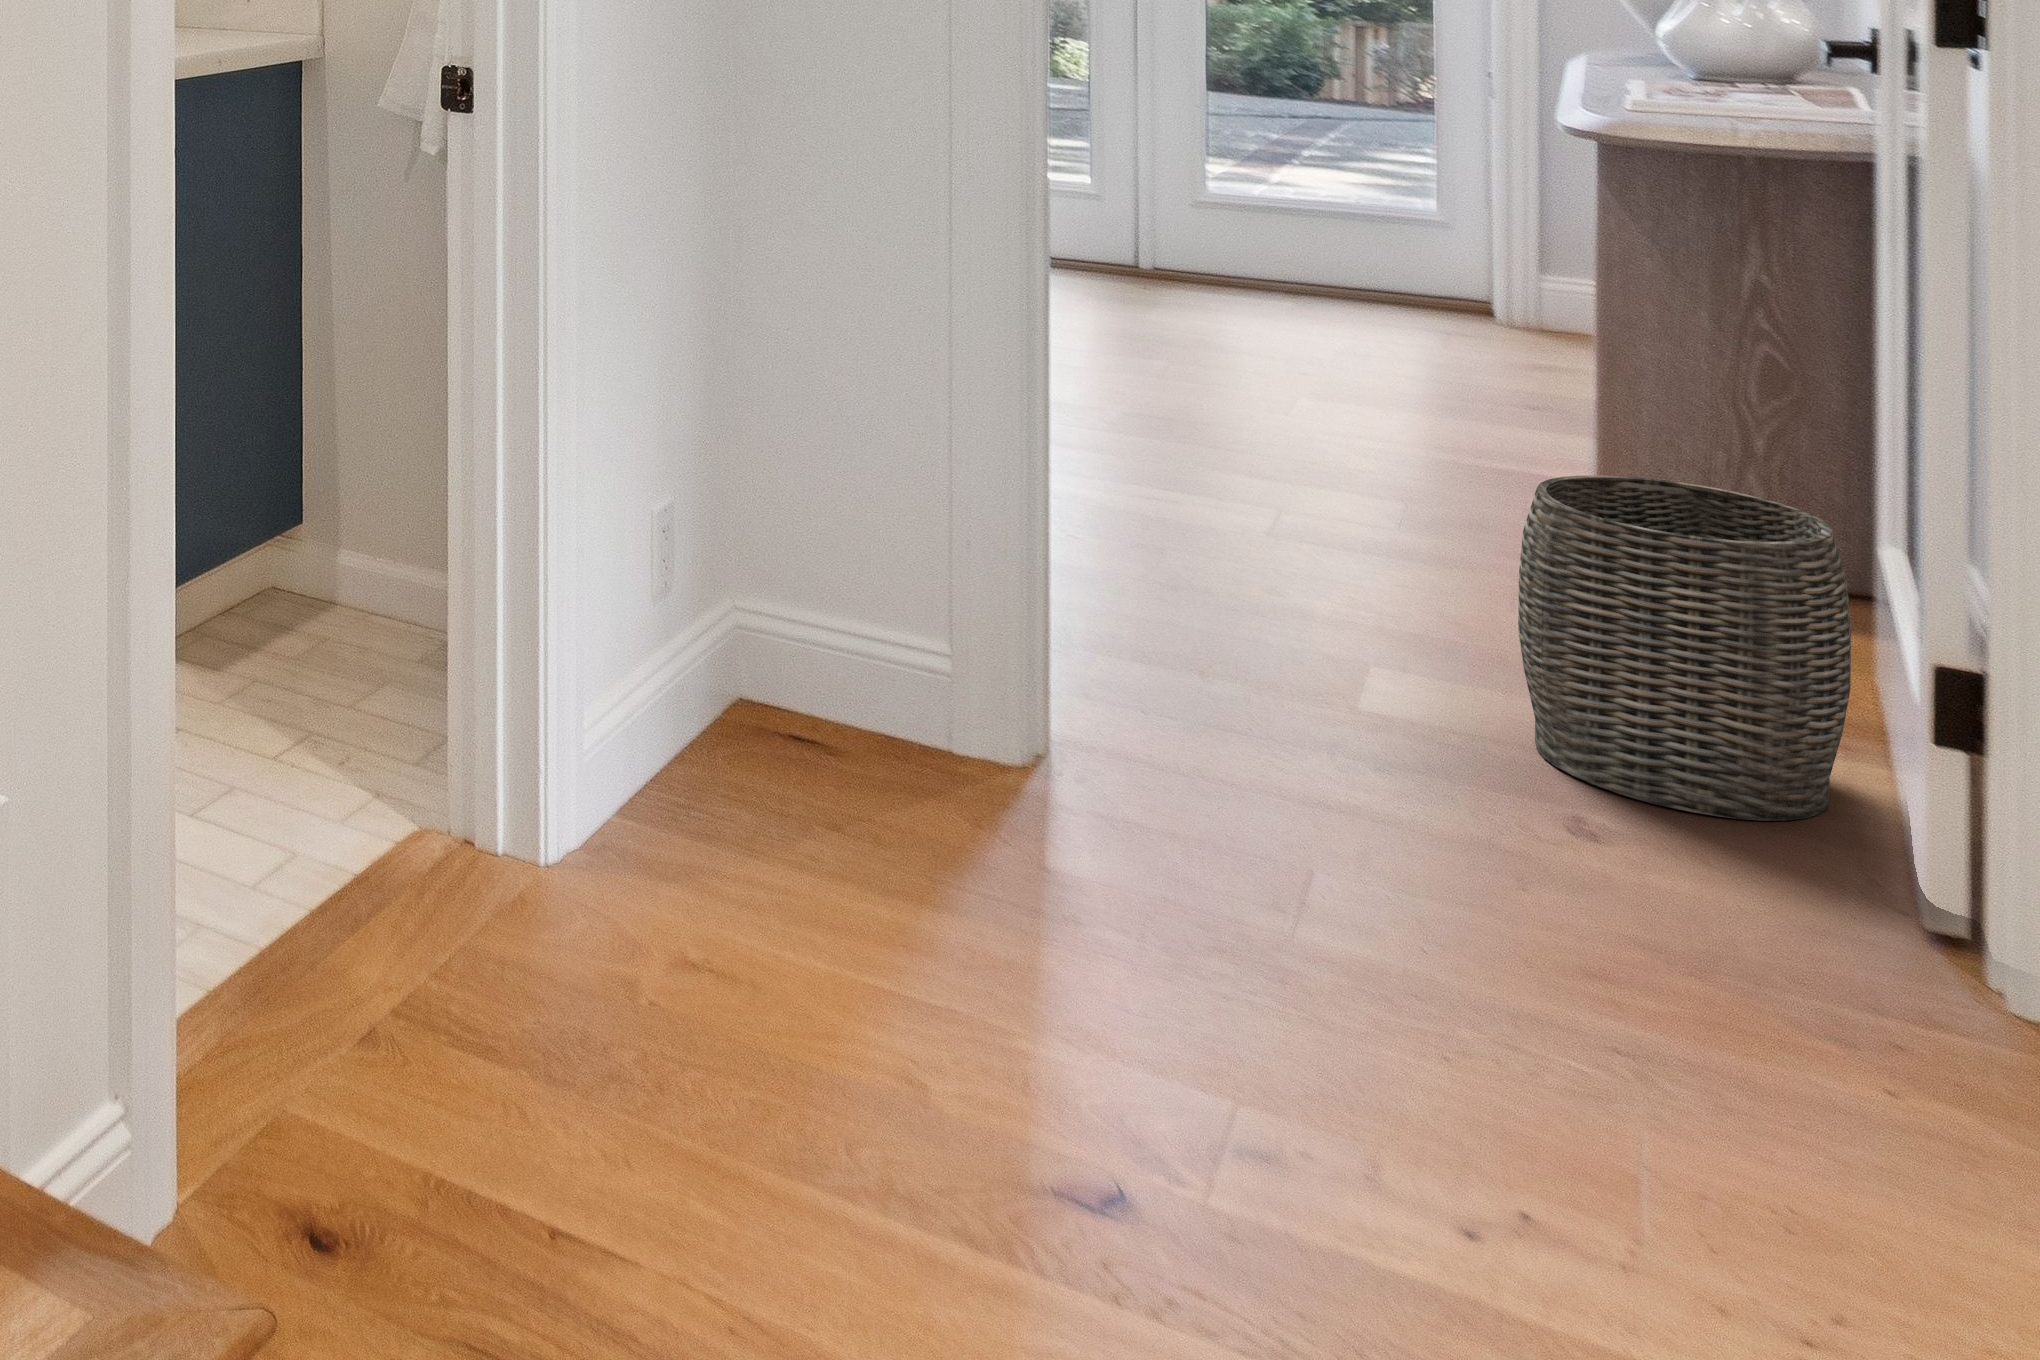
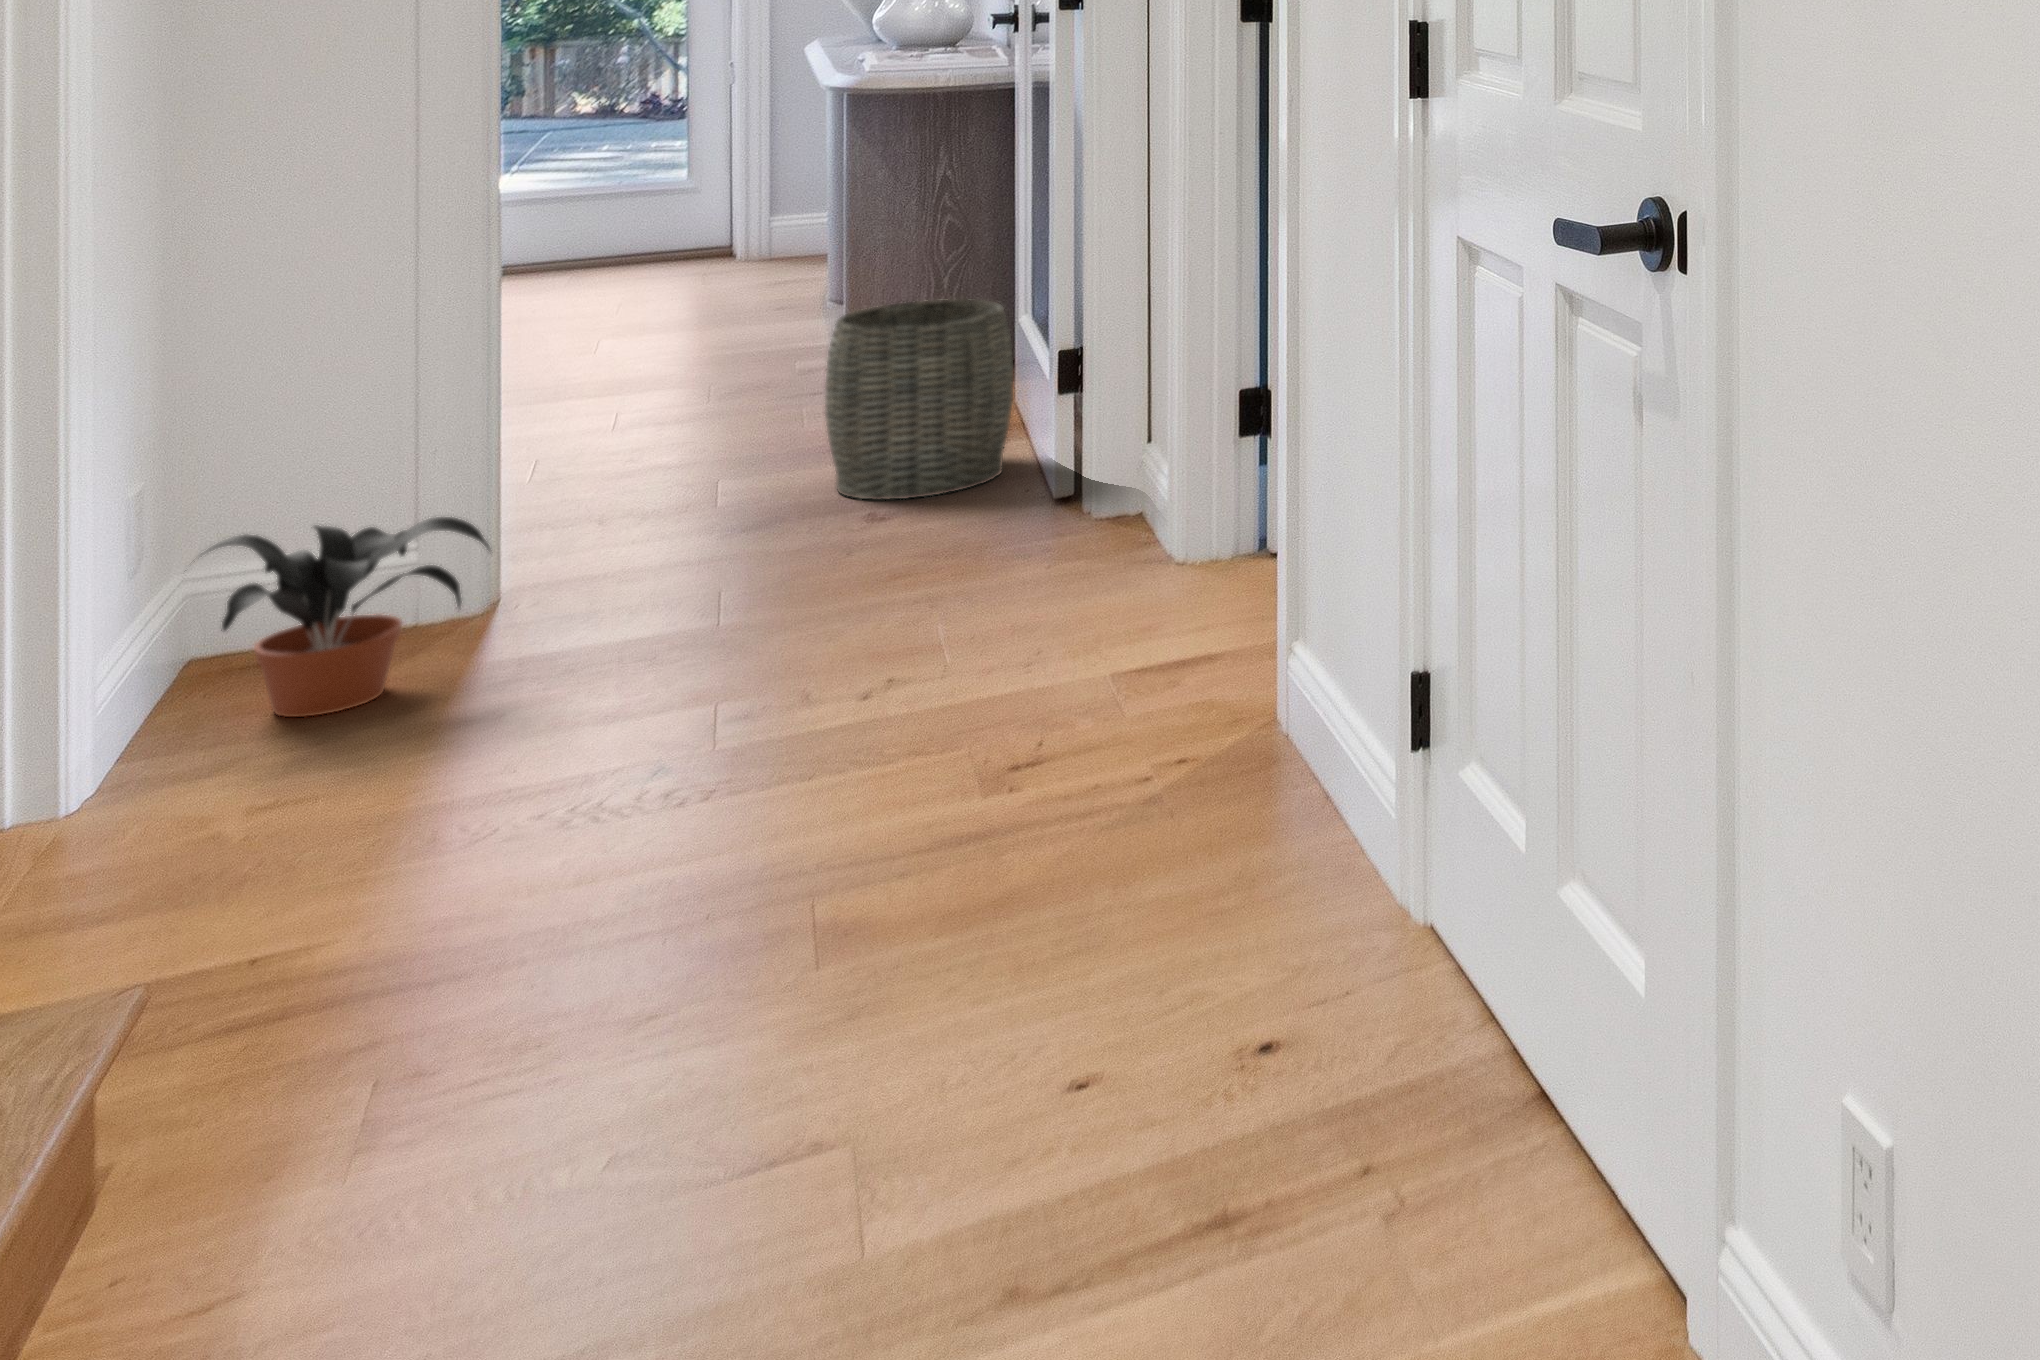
potted plant: none [680,595,995,861] -> present [208,517,489,717]

